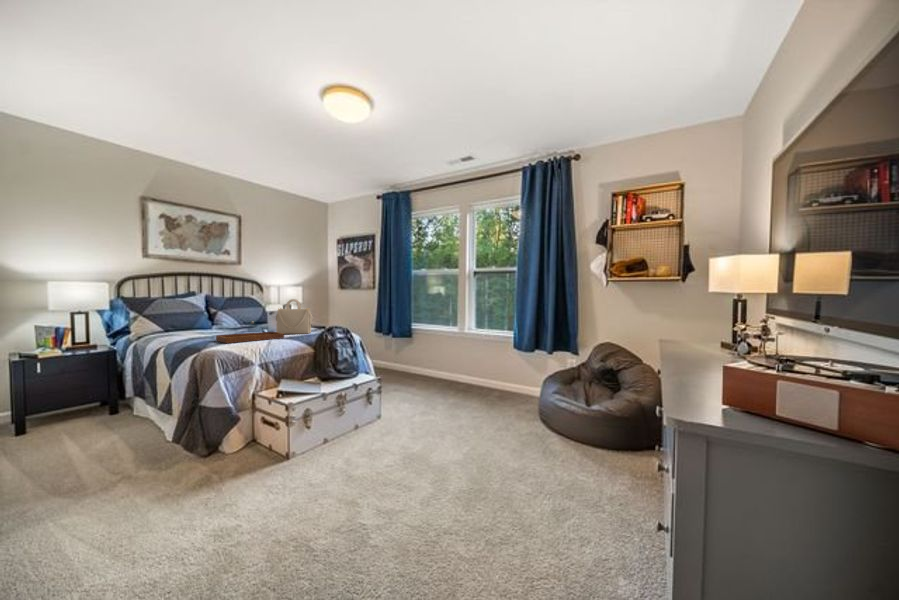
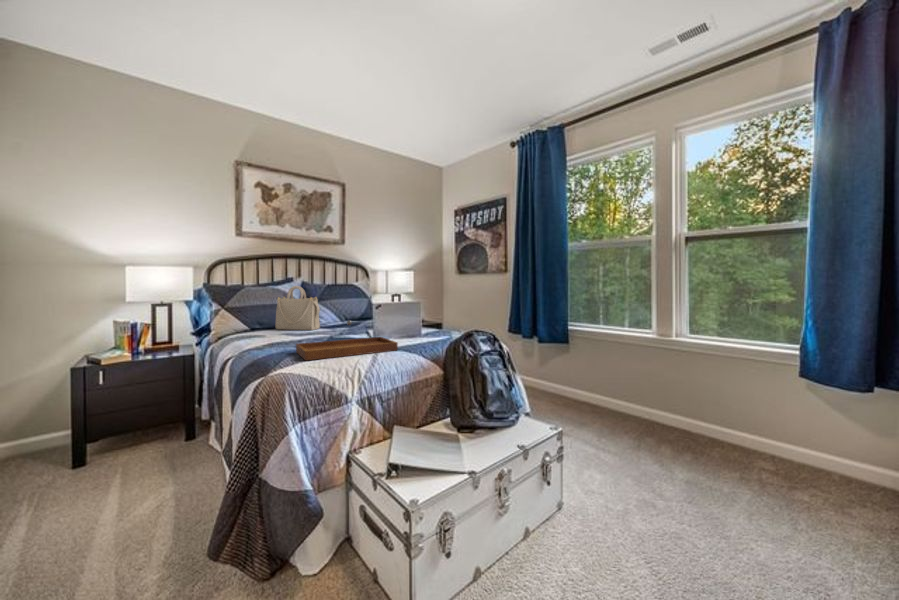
handbag: present [276,299,312,334] -> present [276,286,320,330]

